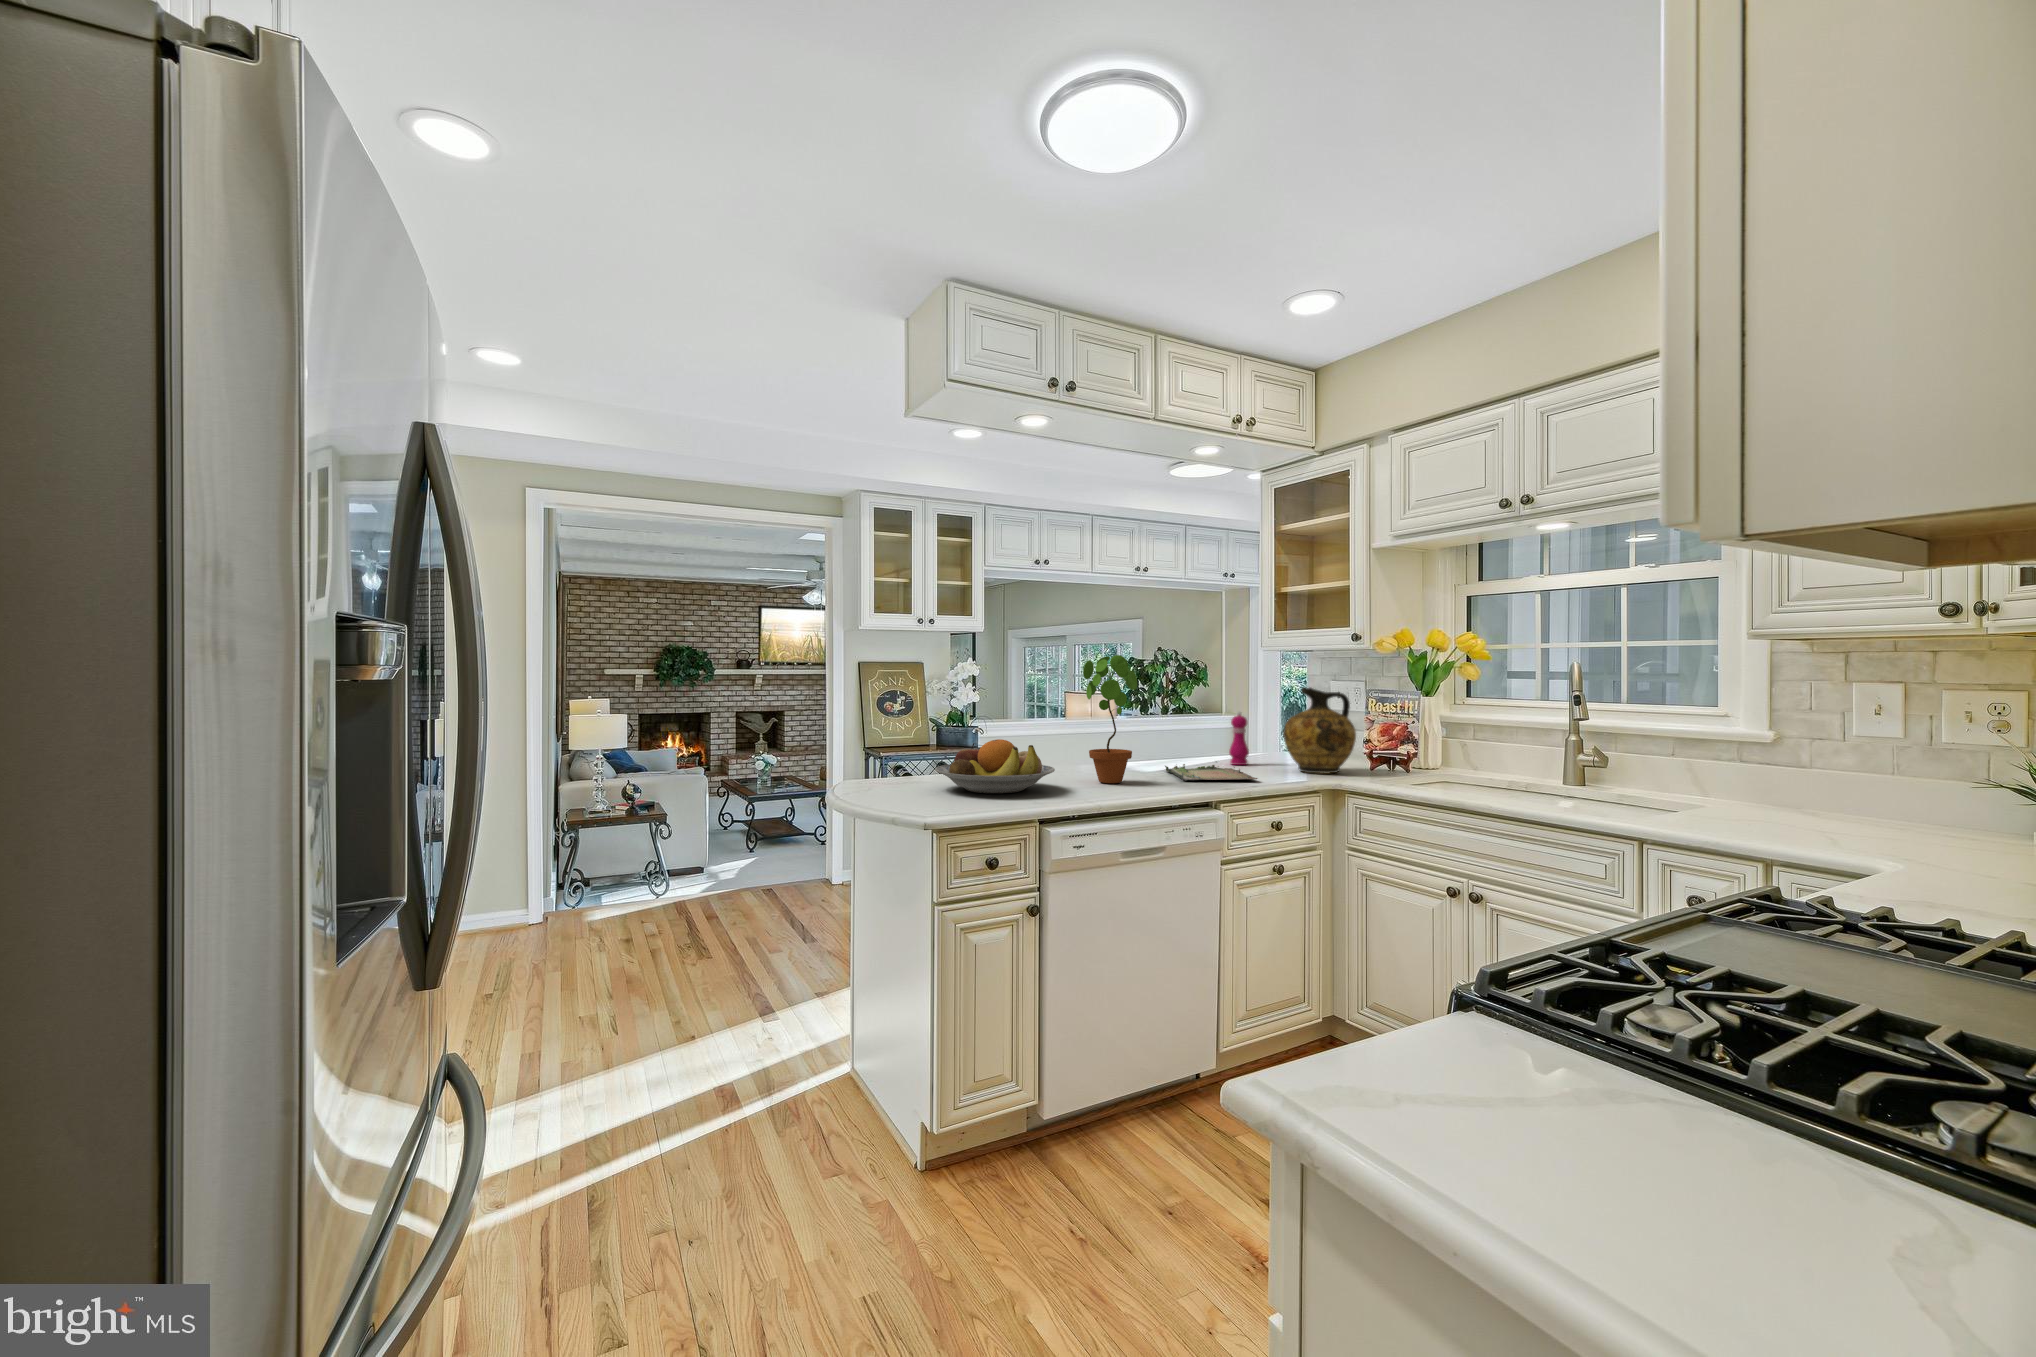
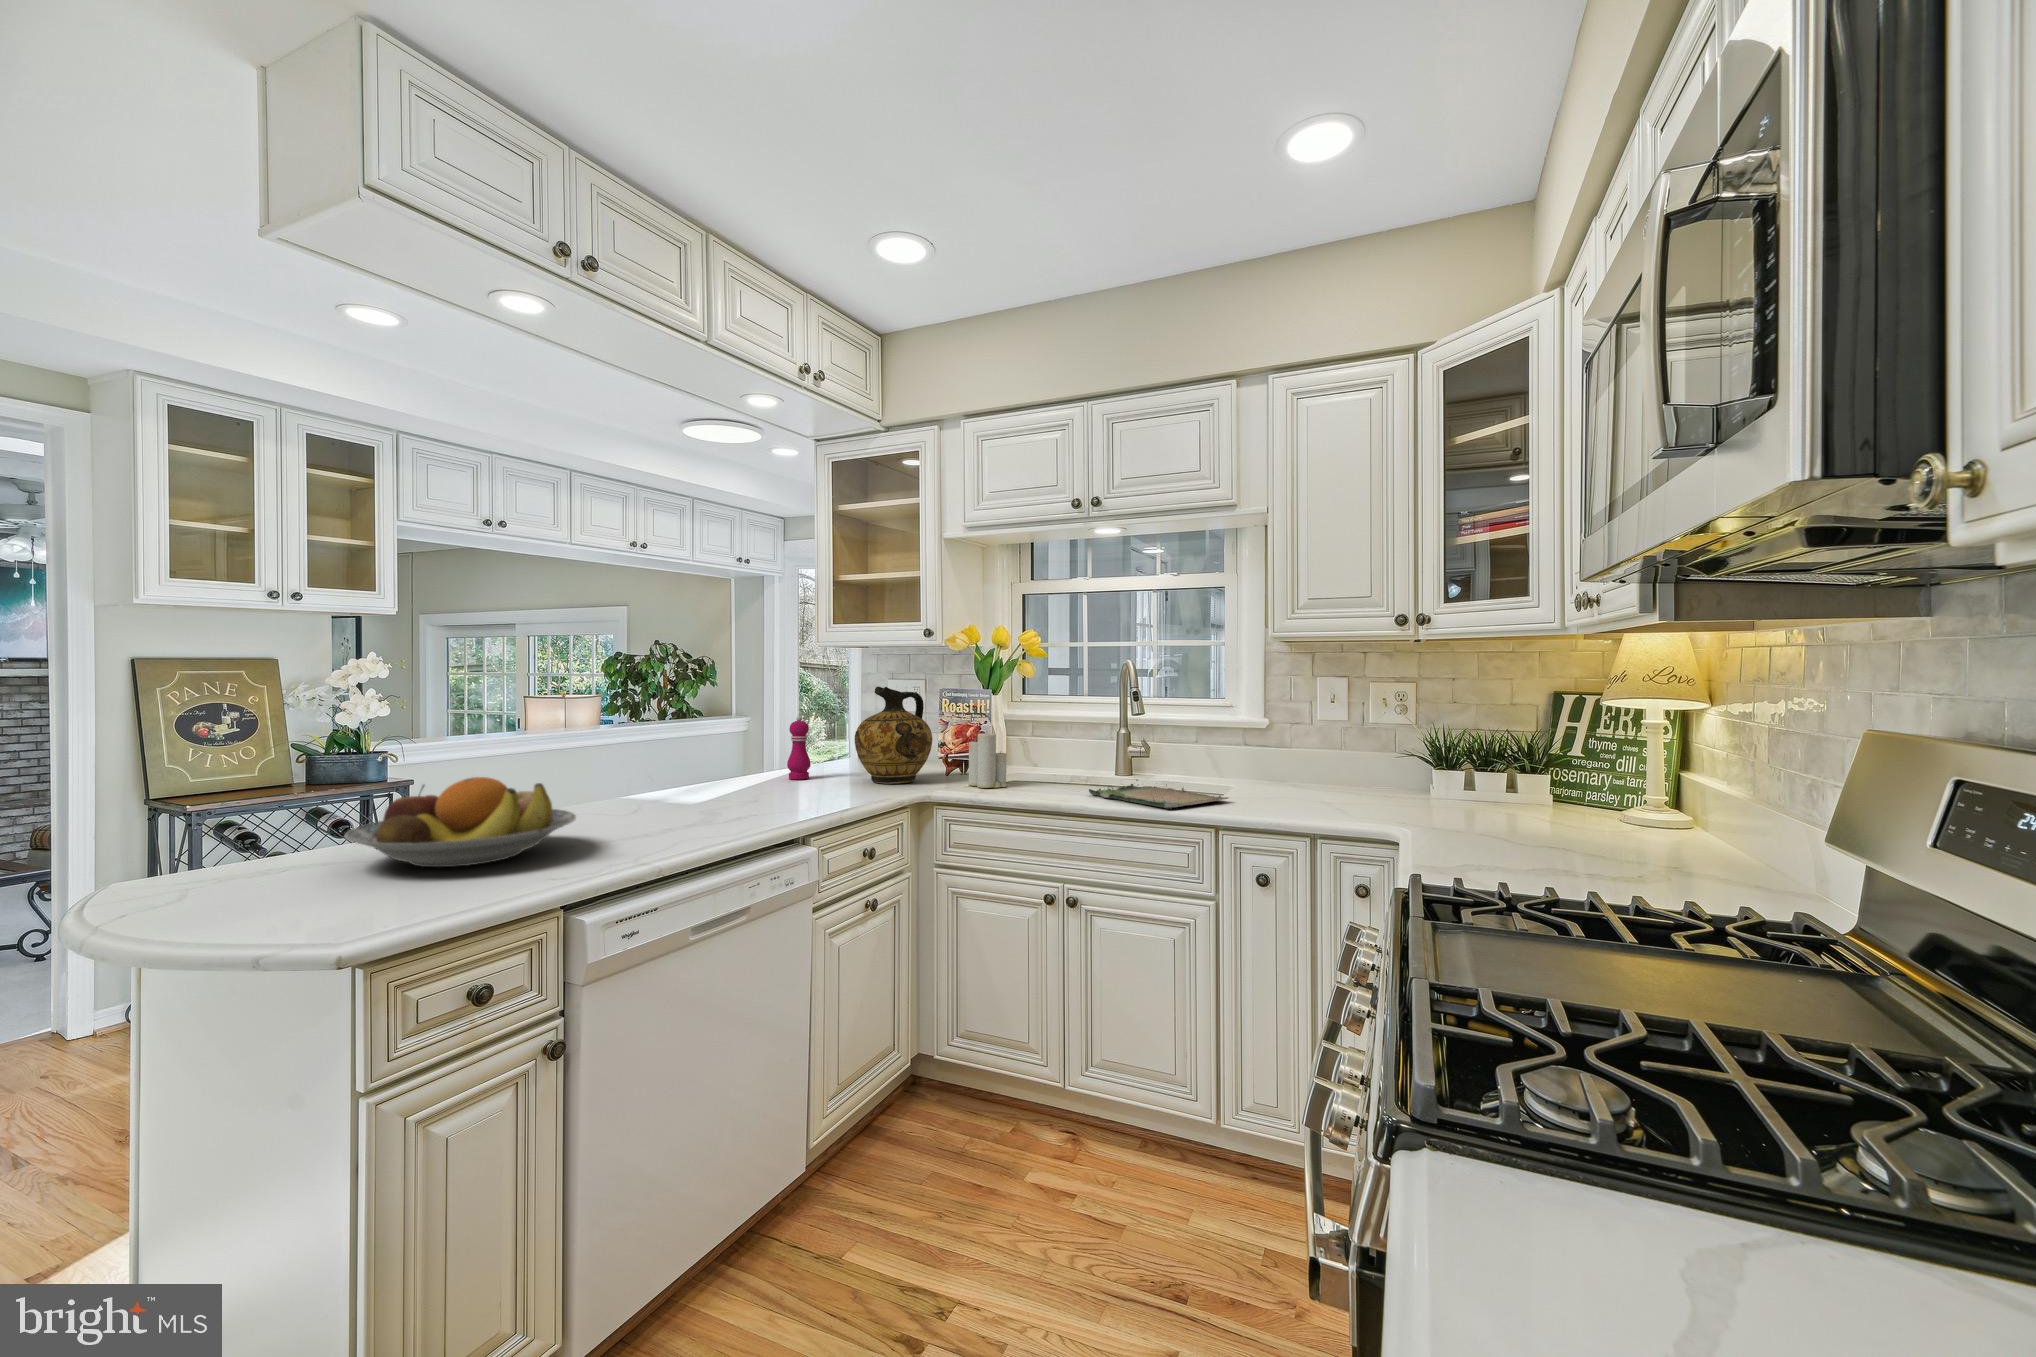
potted plant: present [1083,655,1137,783] -> none [612,647,694,824]
candle: none [1387,726,1425,783] -> present [969,733,1007,788]
tray: present [1165,761,1257,781] -> present [1089,779,1229,809]

